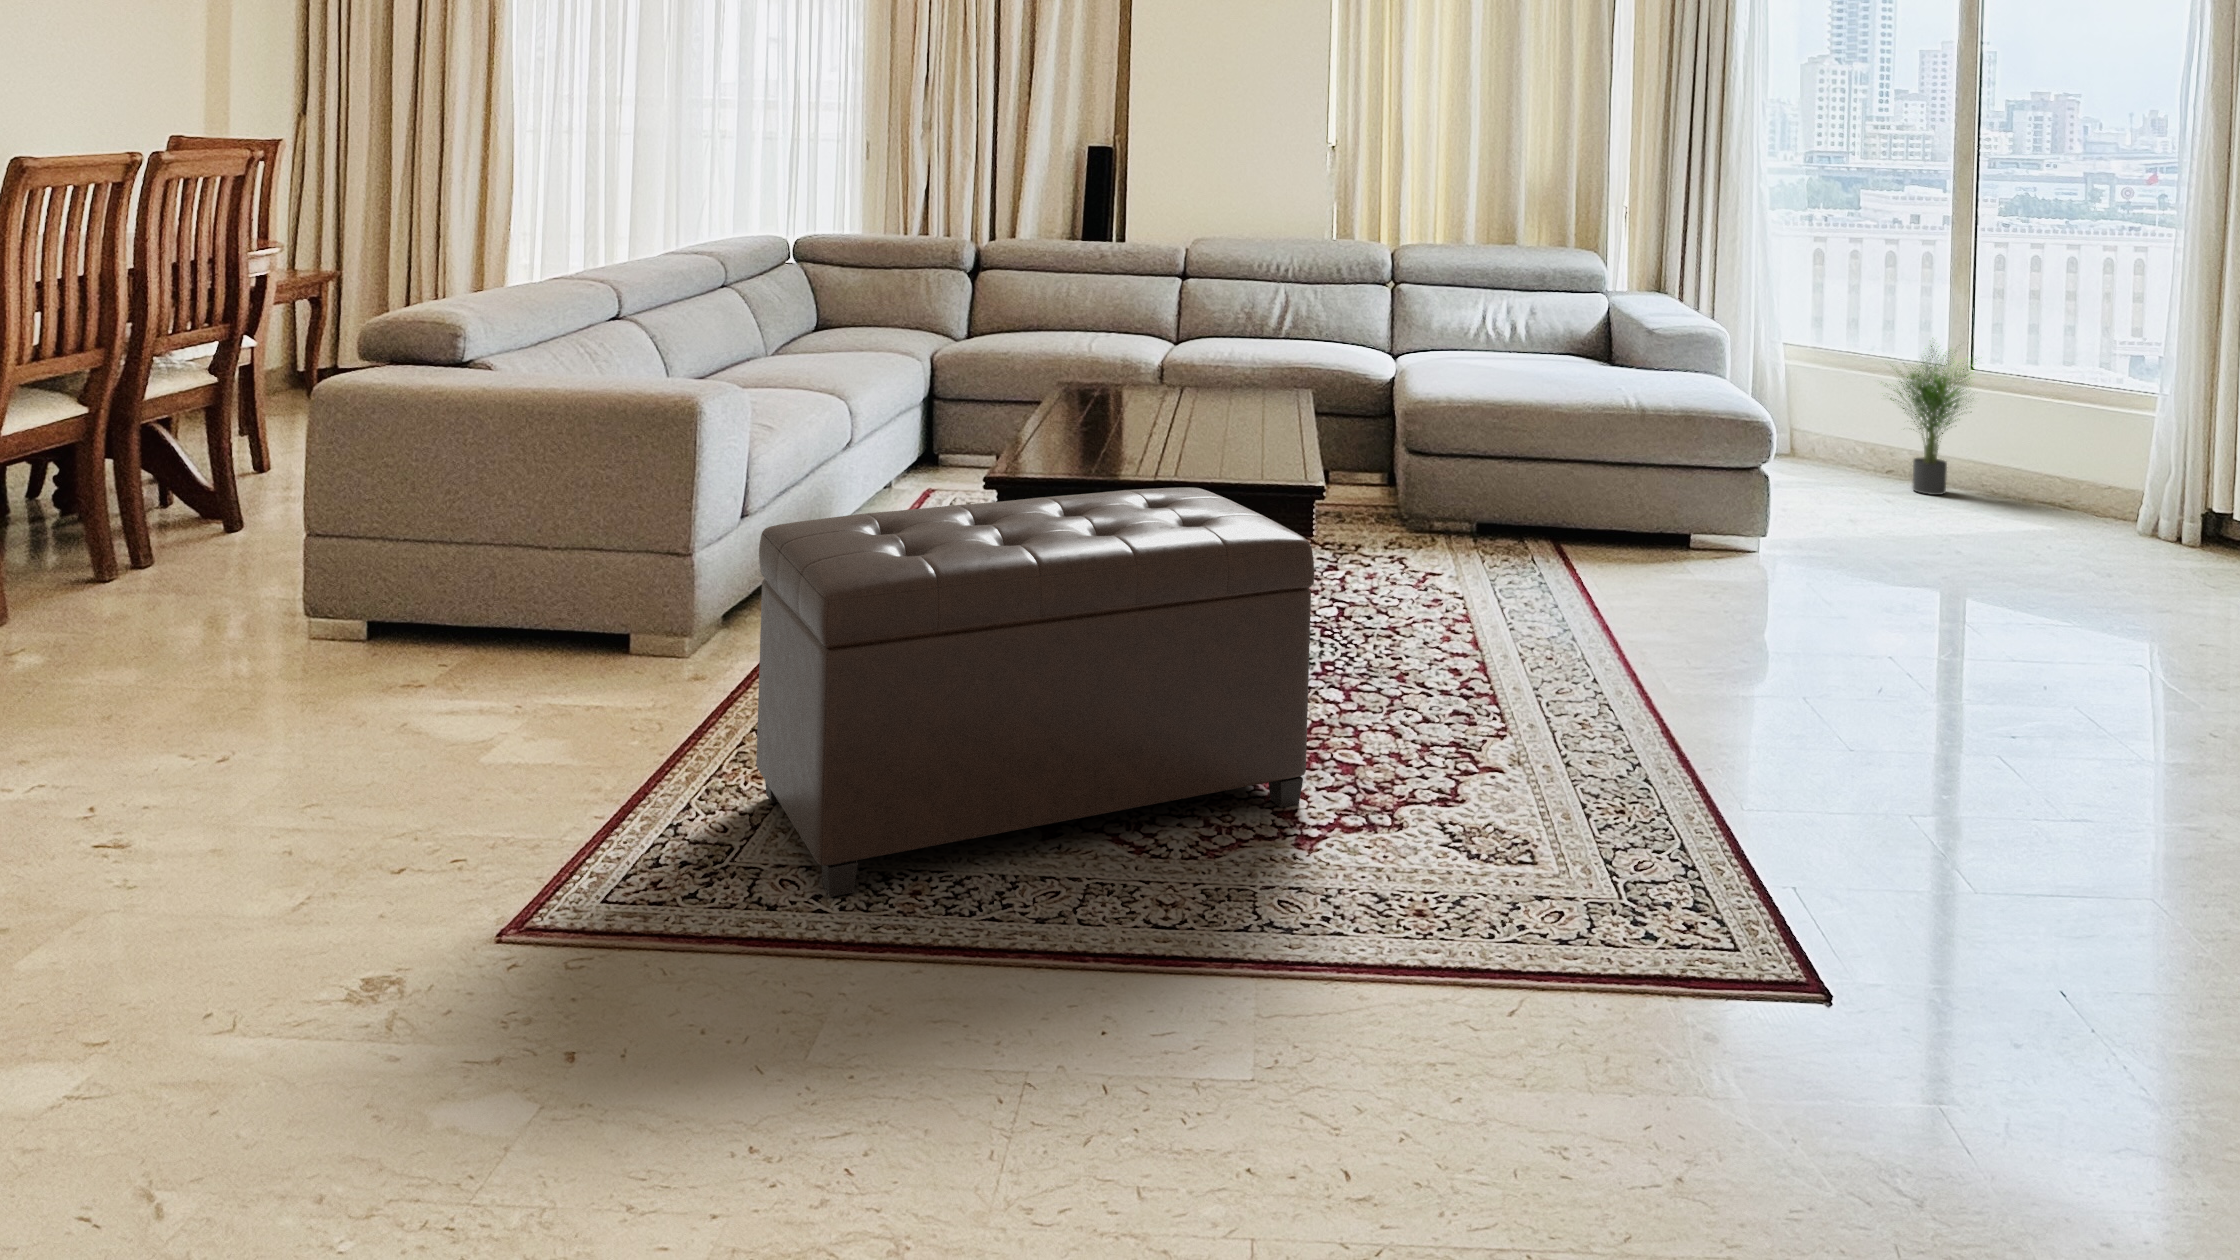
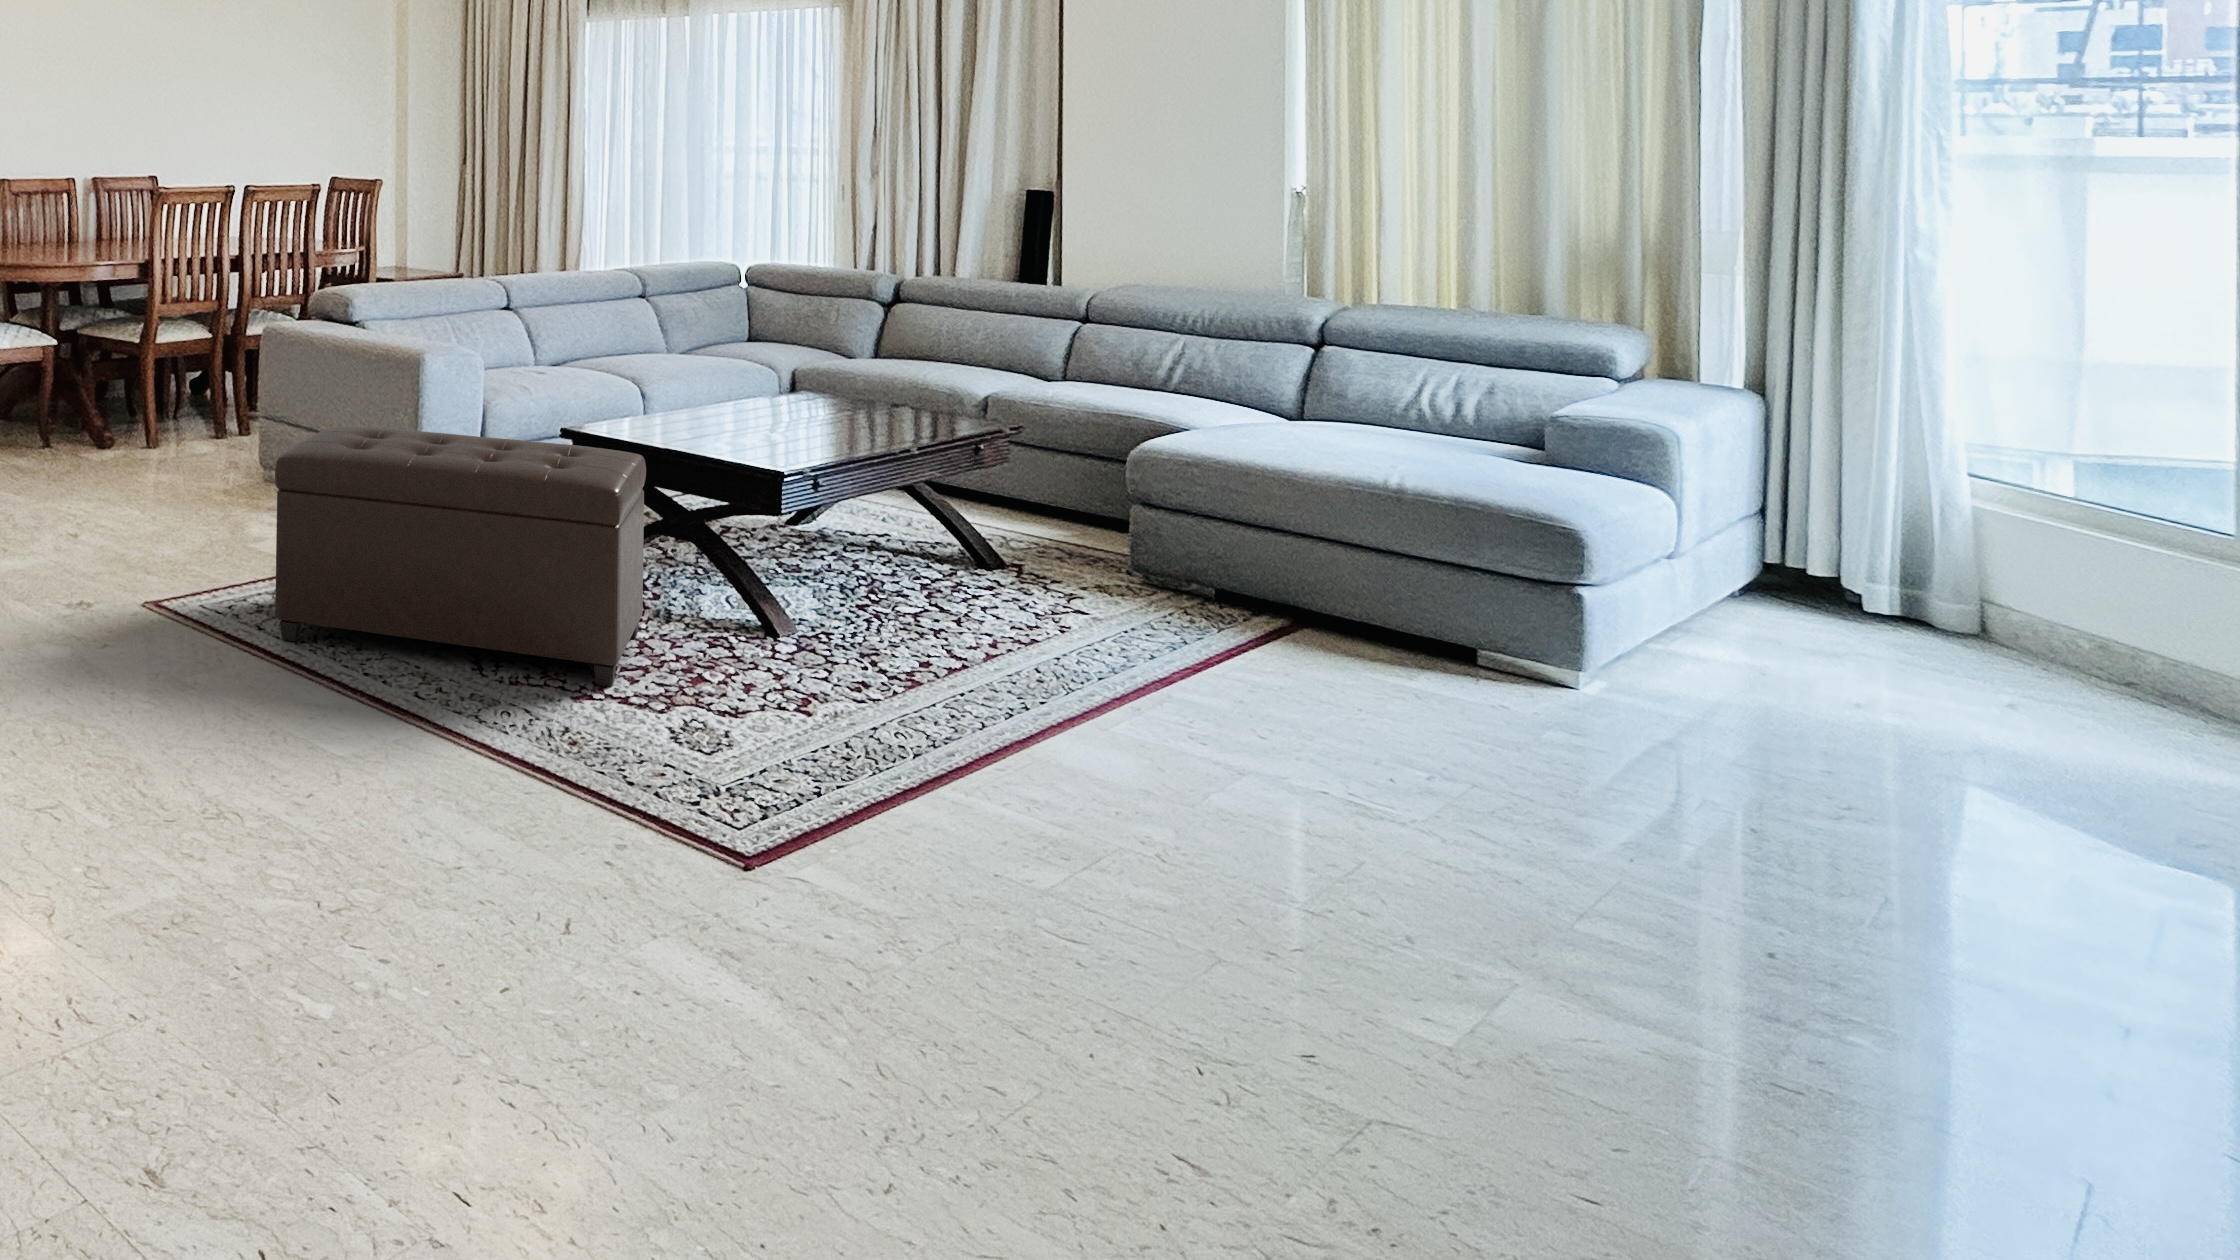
potted plant: present [1890,346,1972,495] -> none [1989,484,2193,709]

